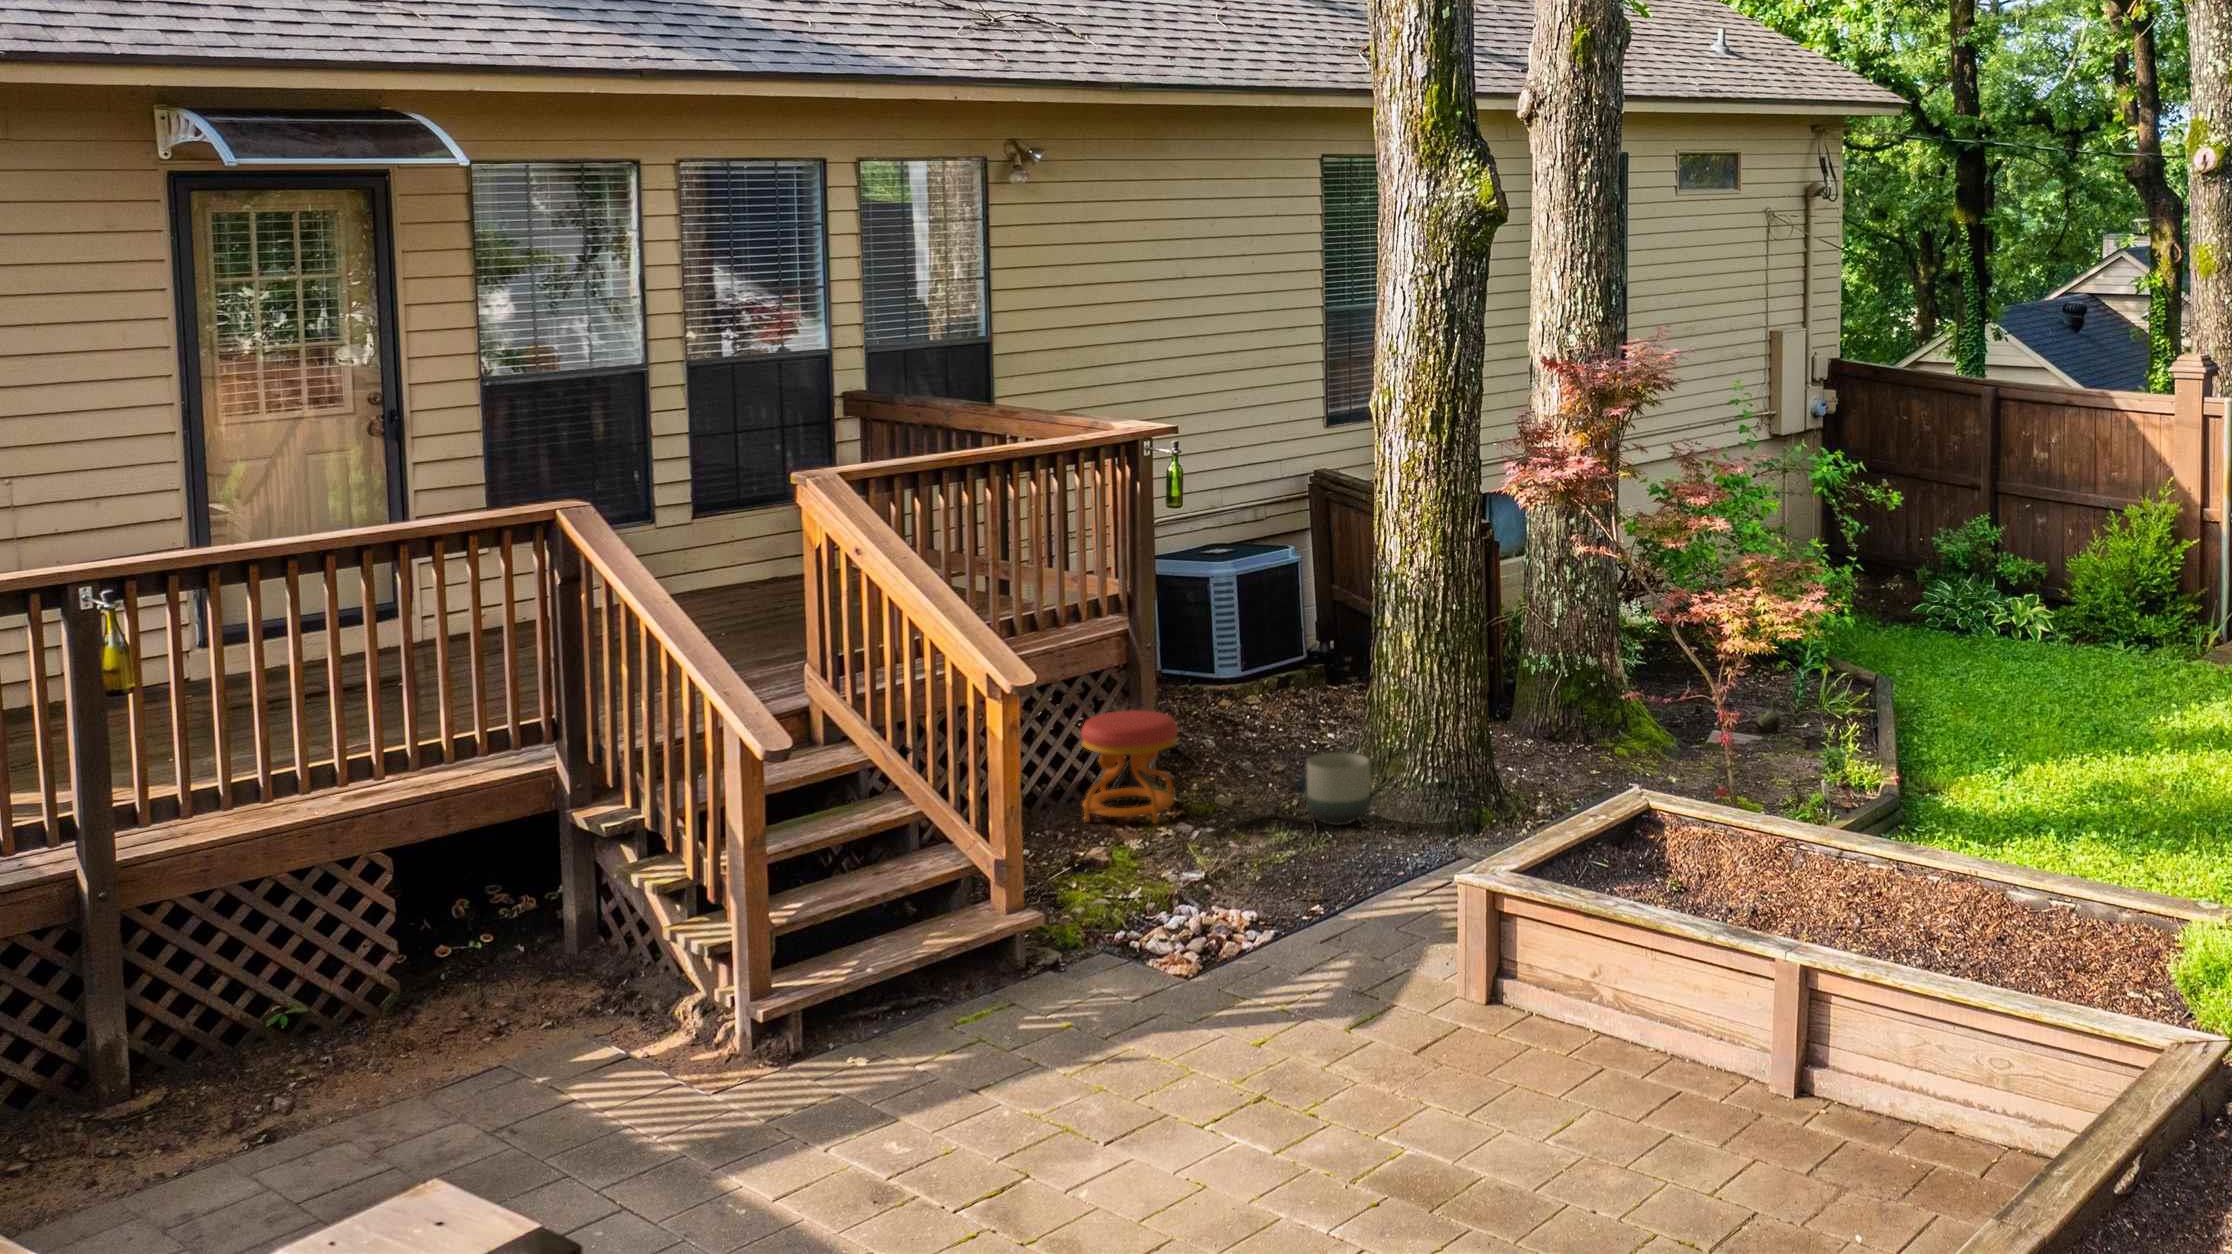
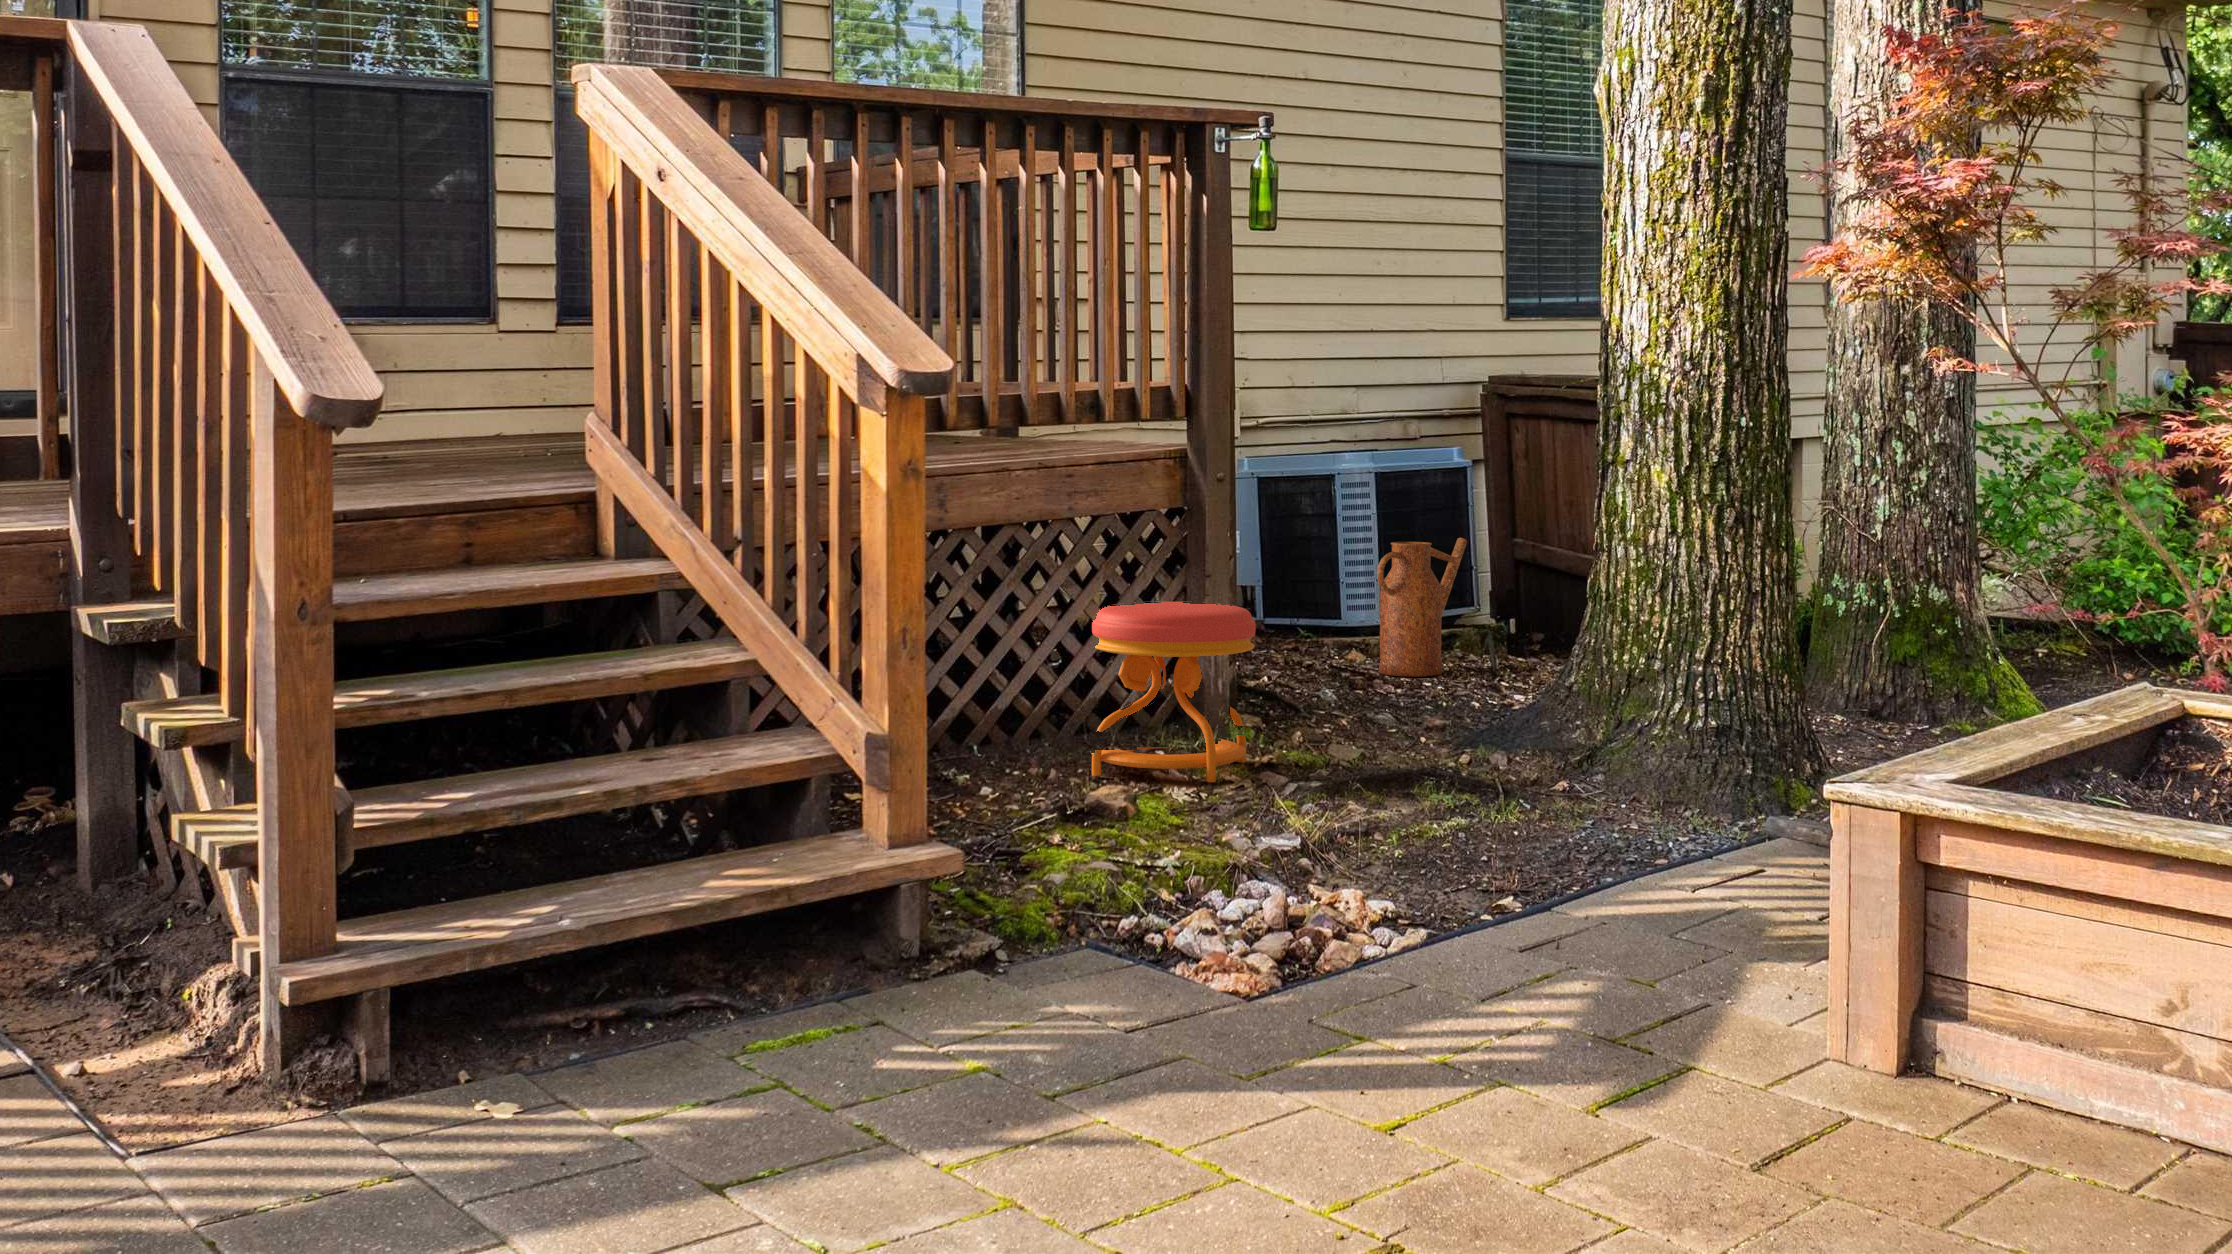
watering can: none [1250,613,1309,710] -> present [1377,538,1467,677]
planter: present [1307,753,1370,826] -> none [1478,674,1591,796]

